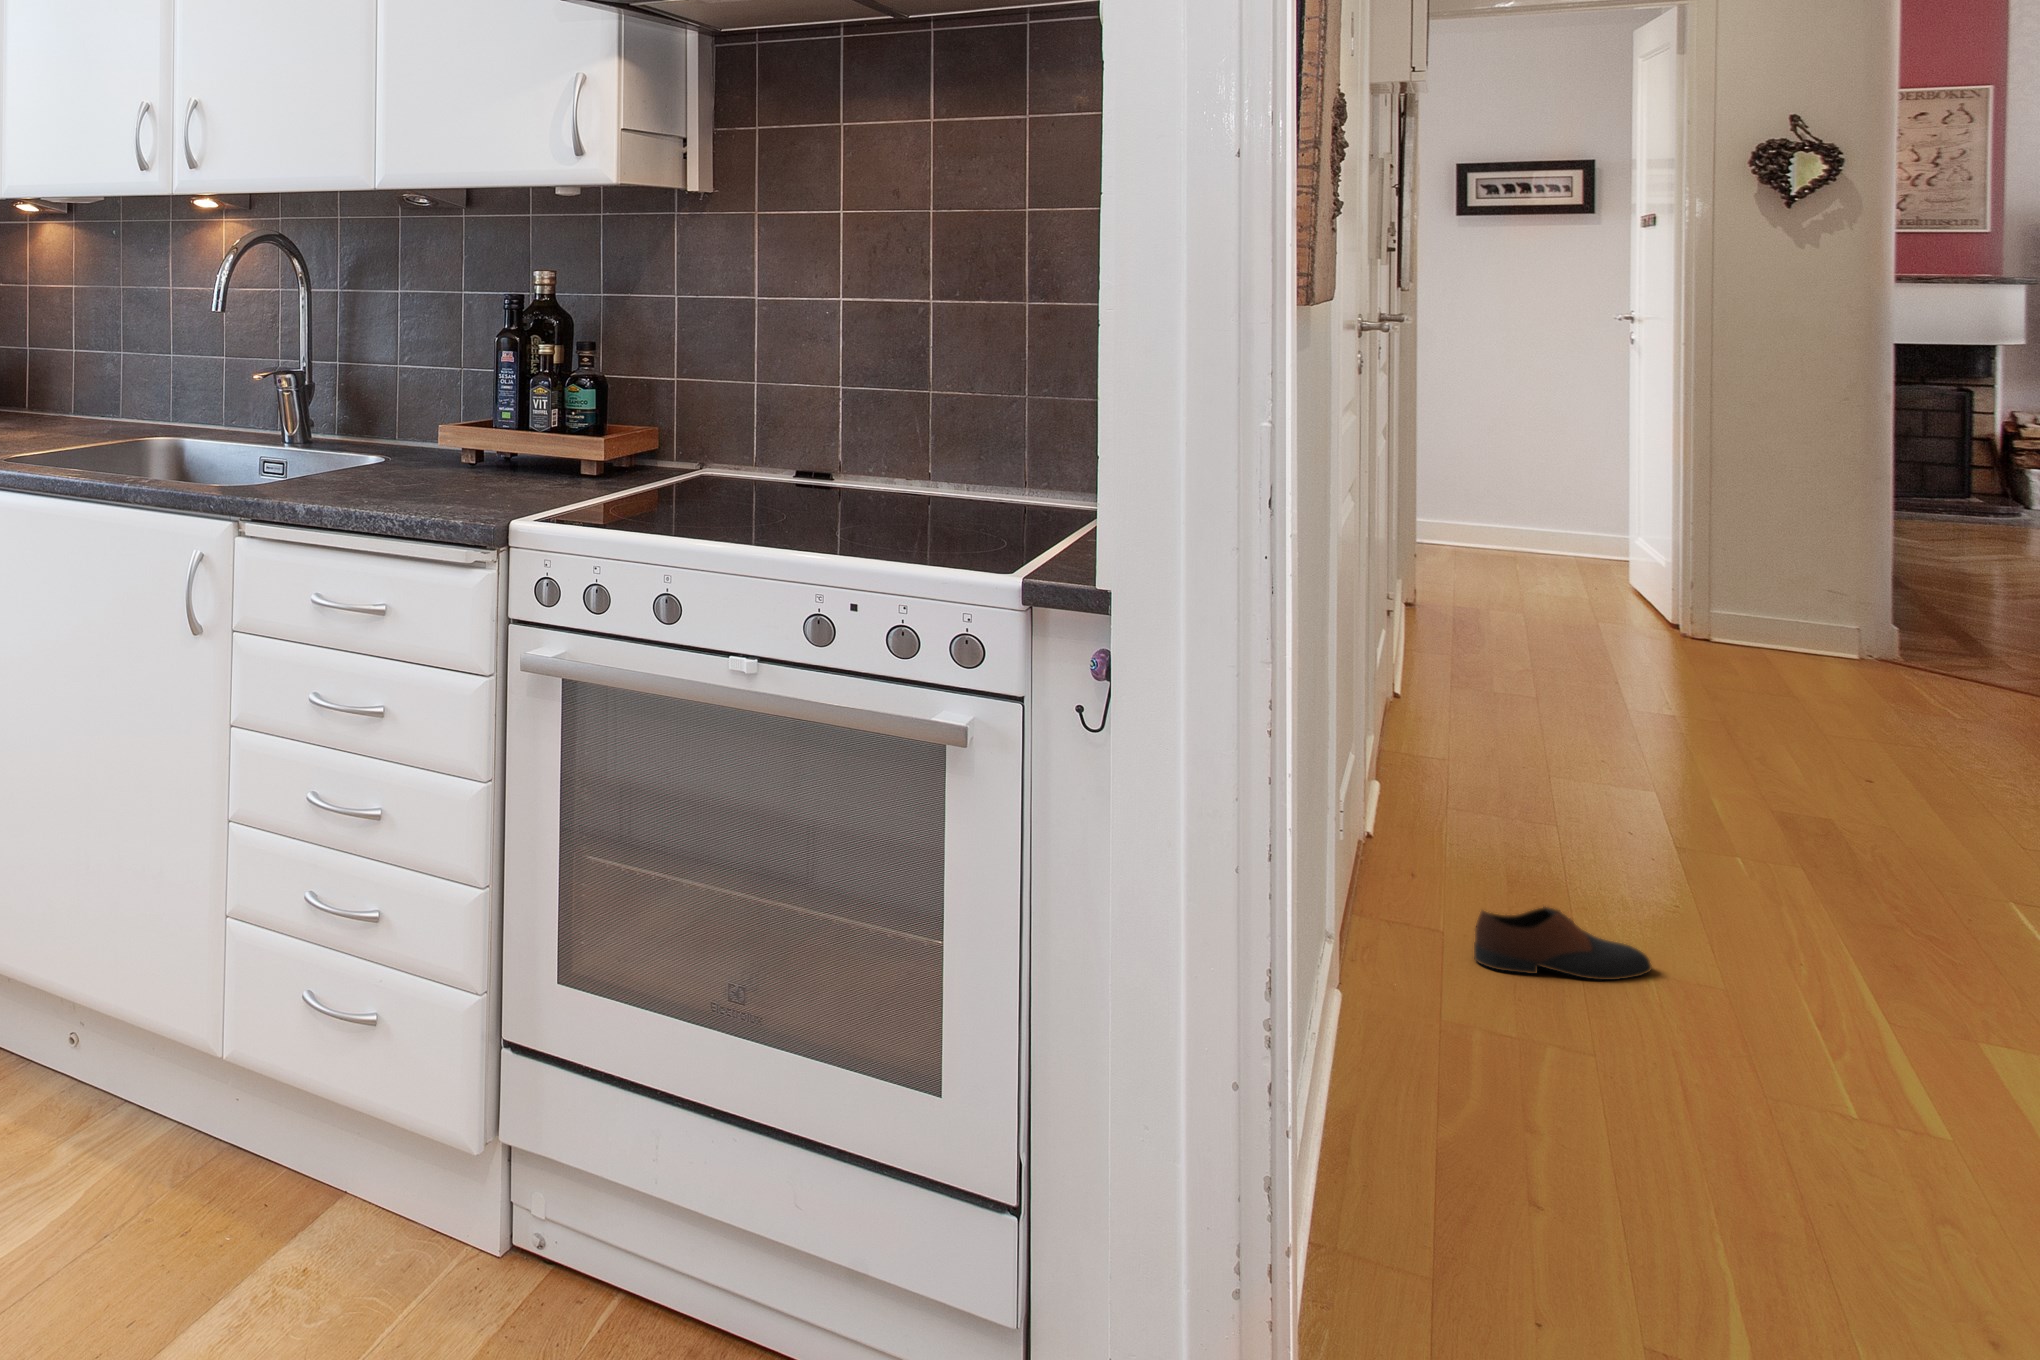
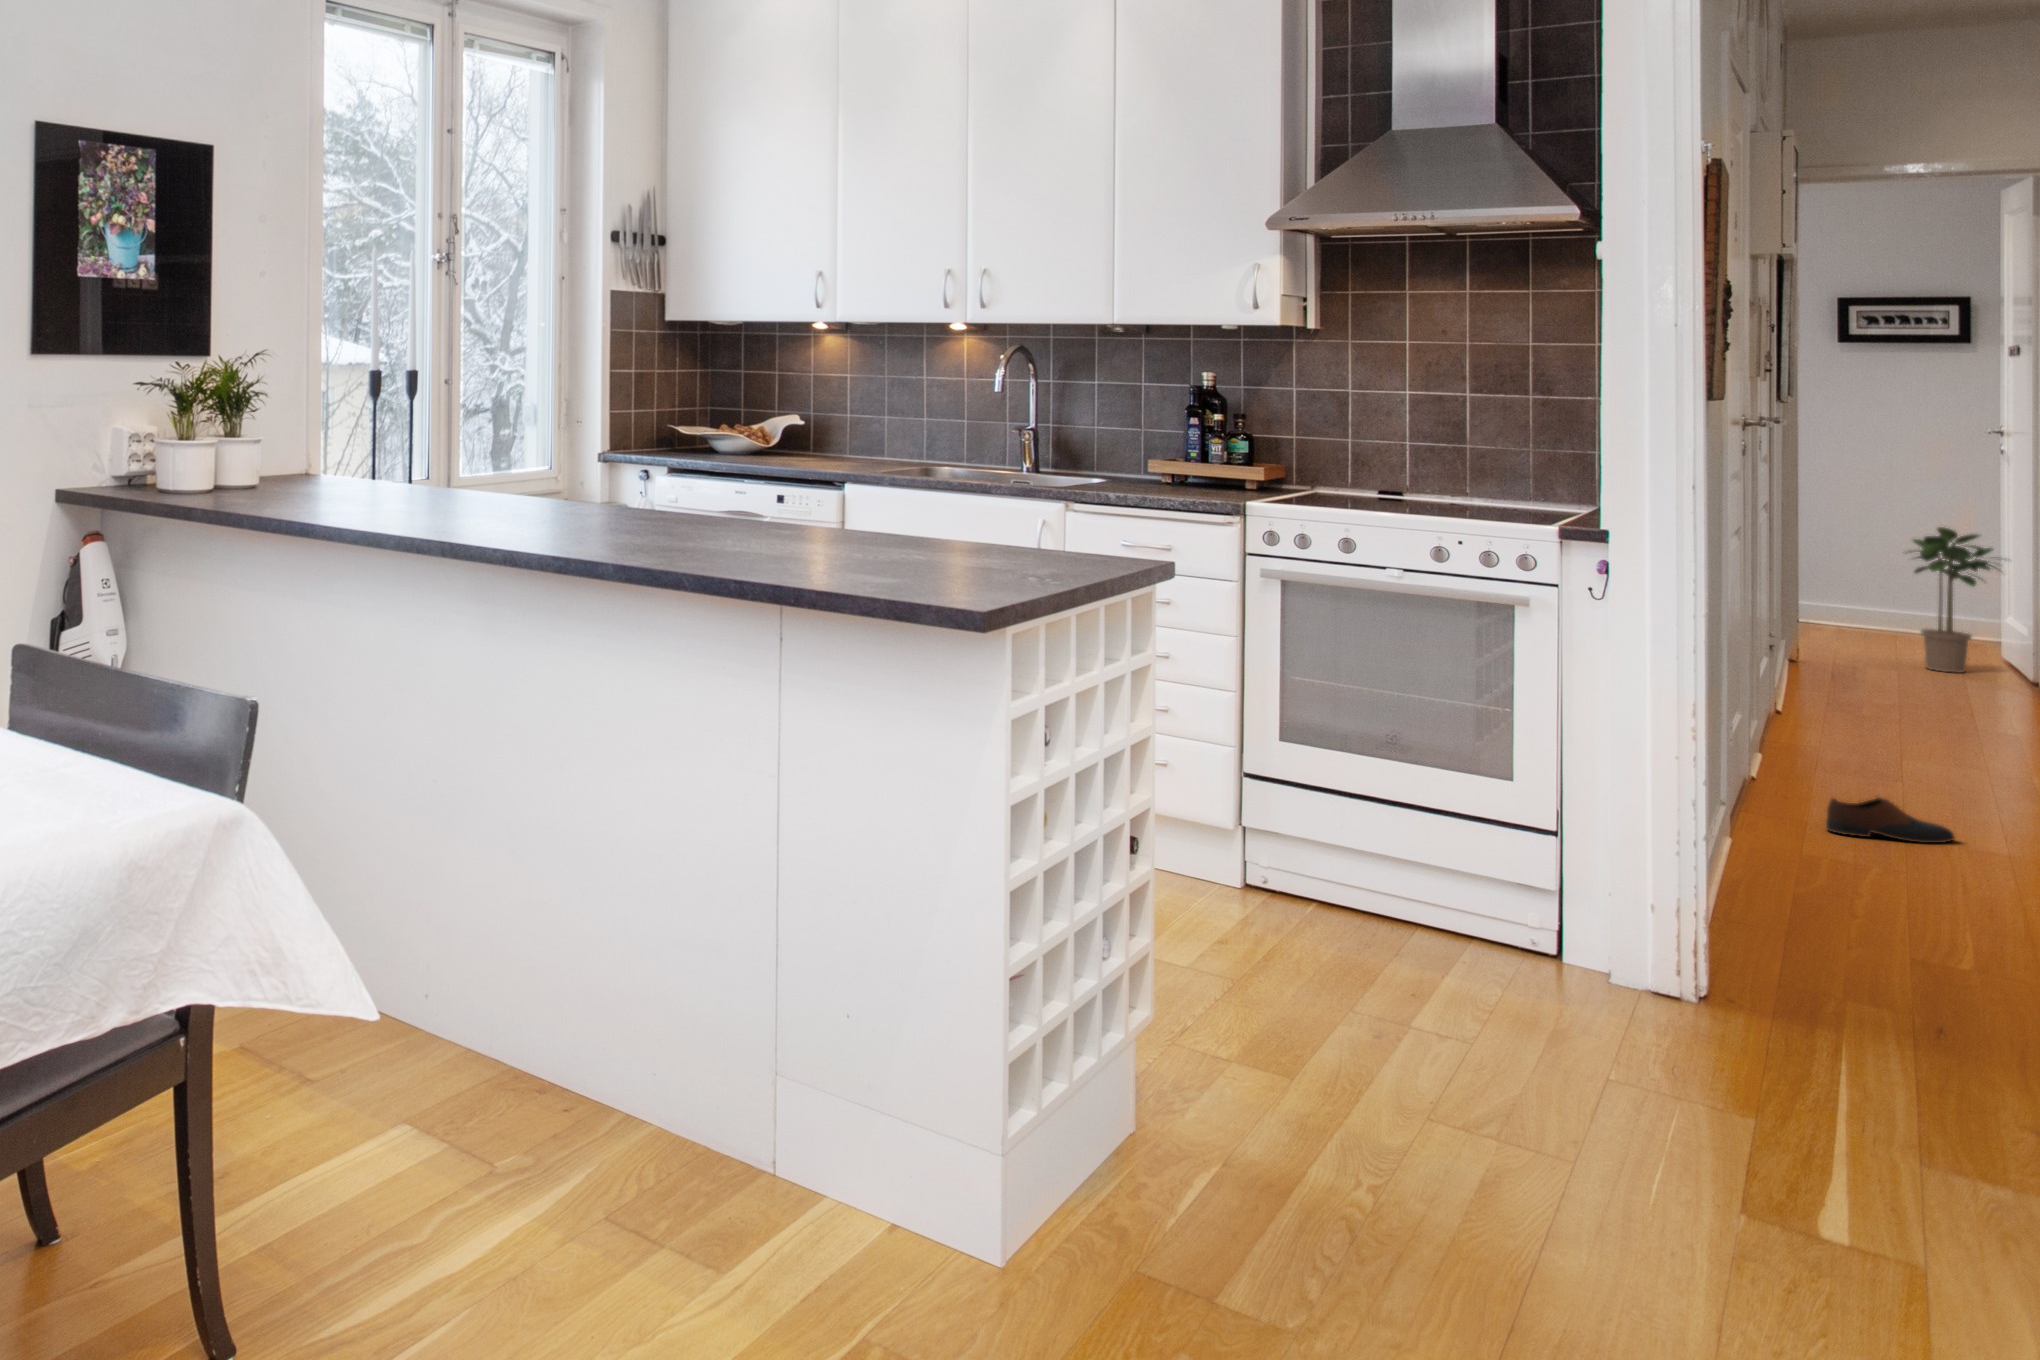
potted plant: none [1531,438,1651,615] -> present [1905,527,1999,673]

